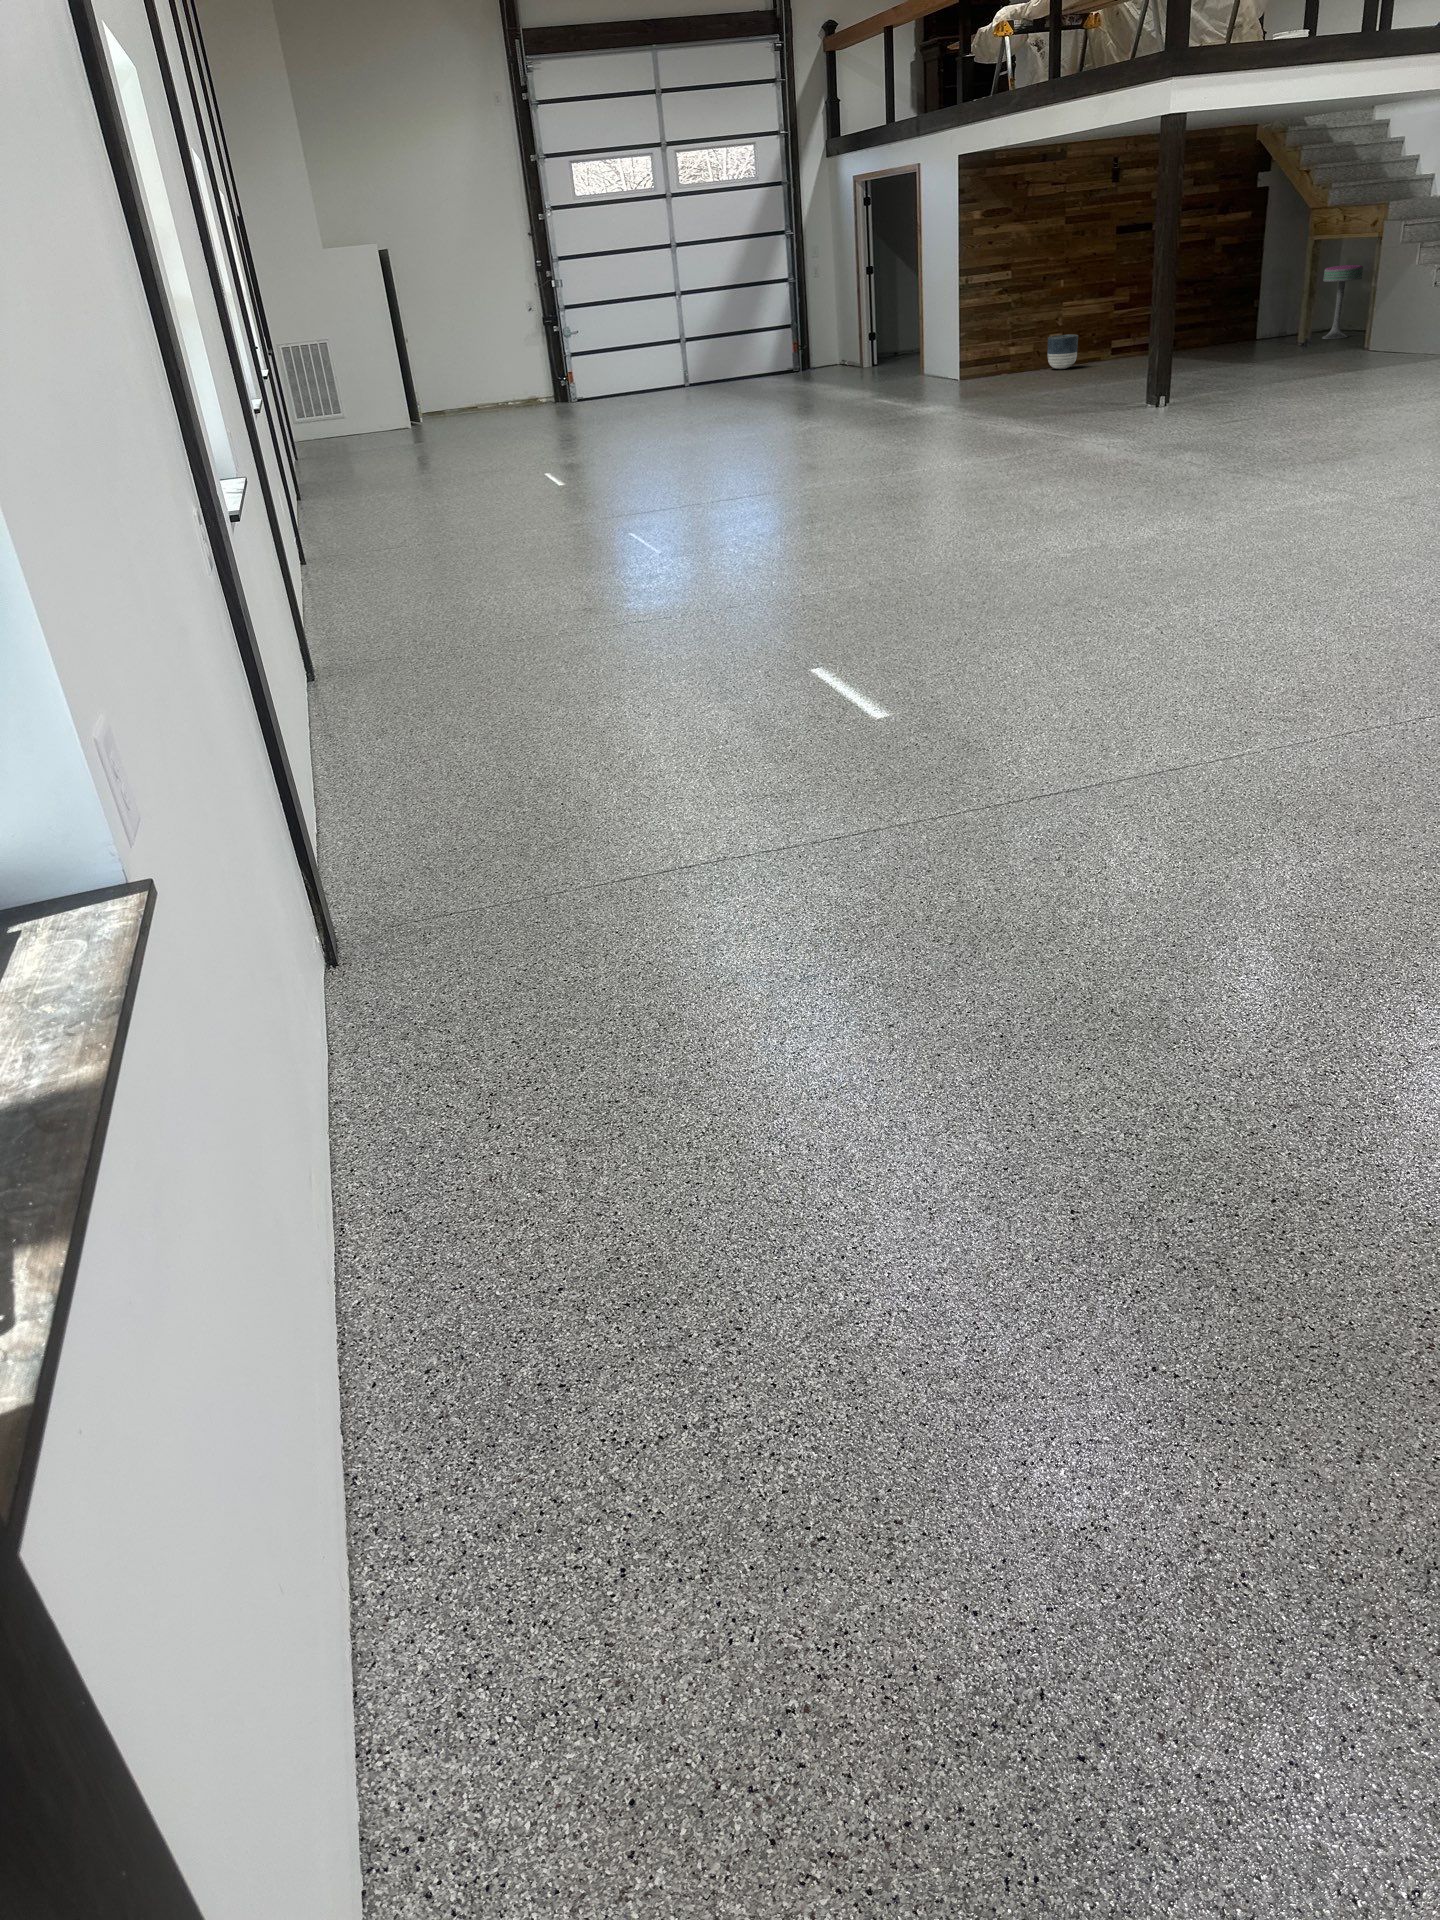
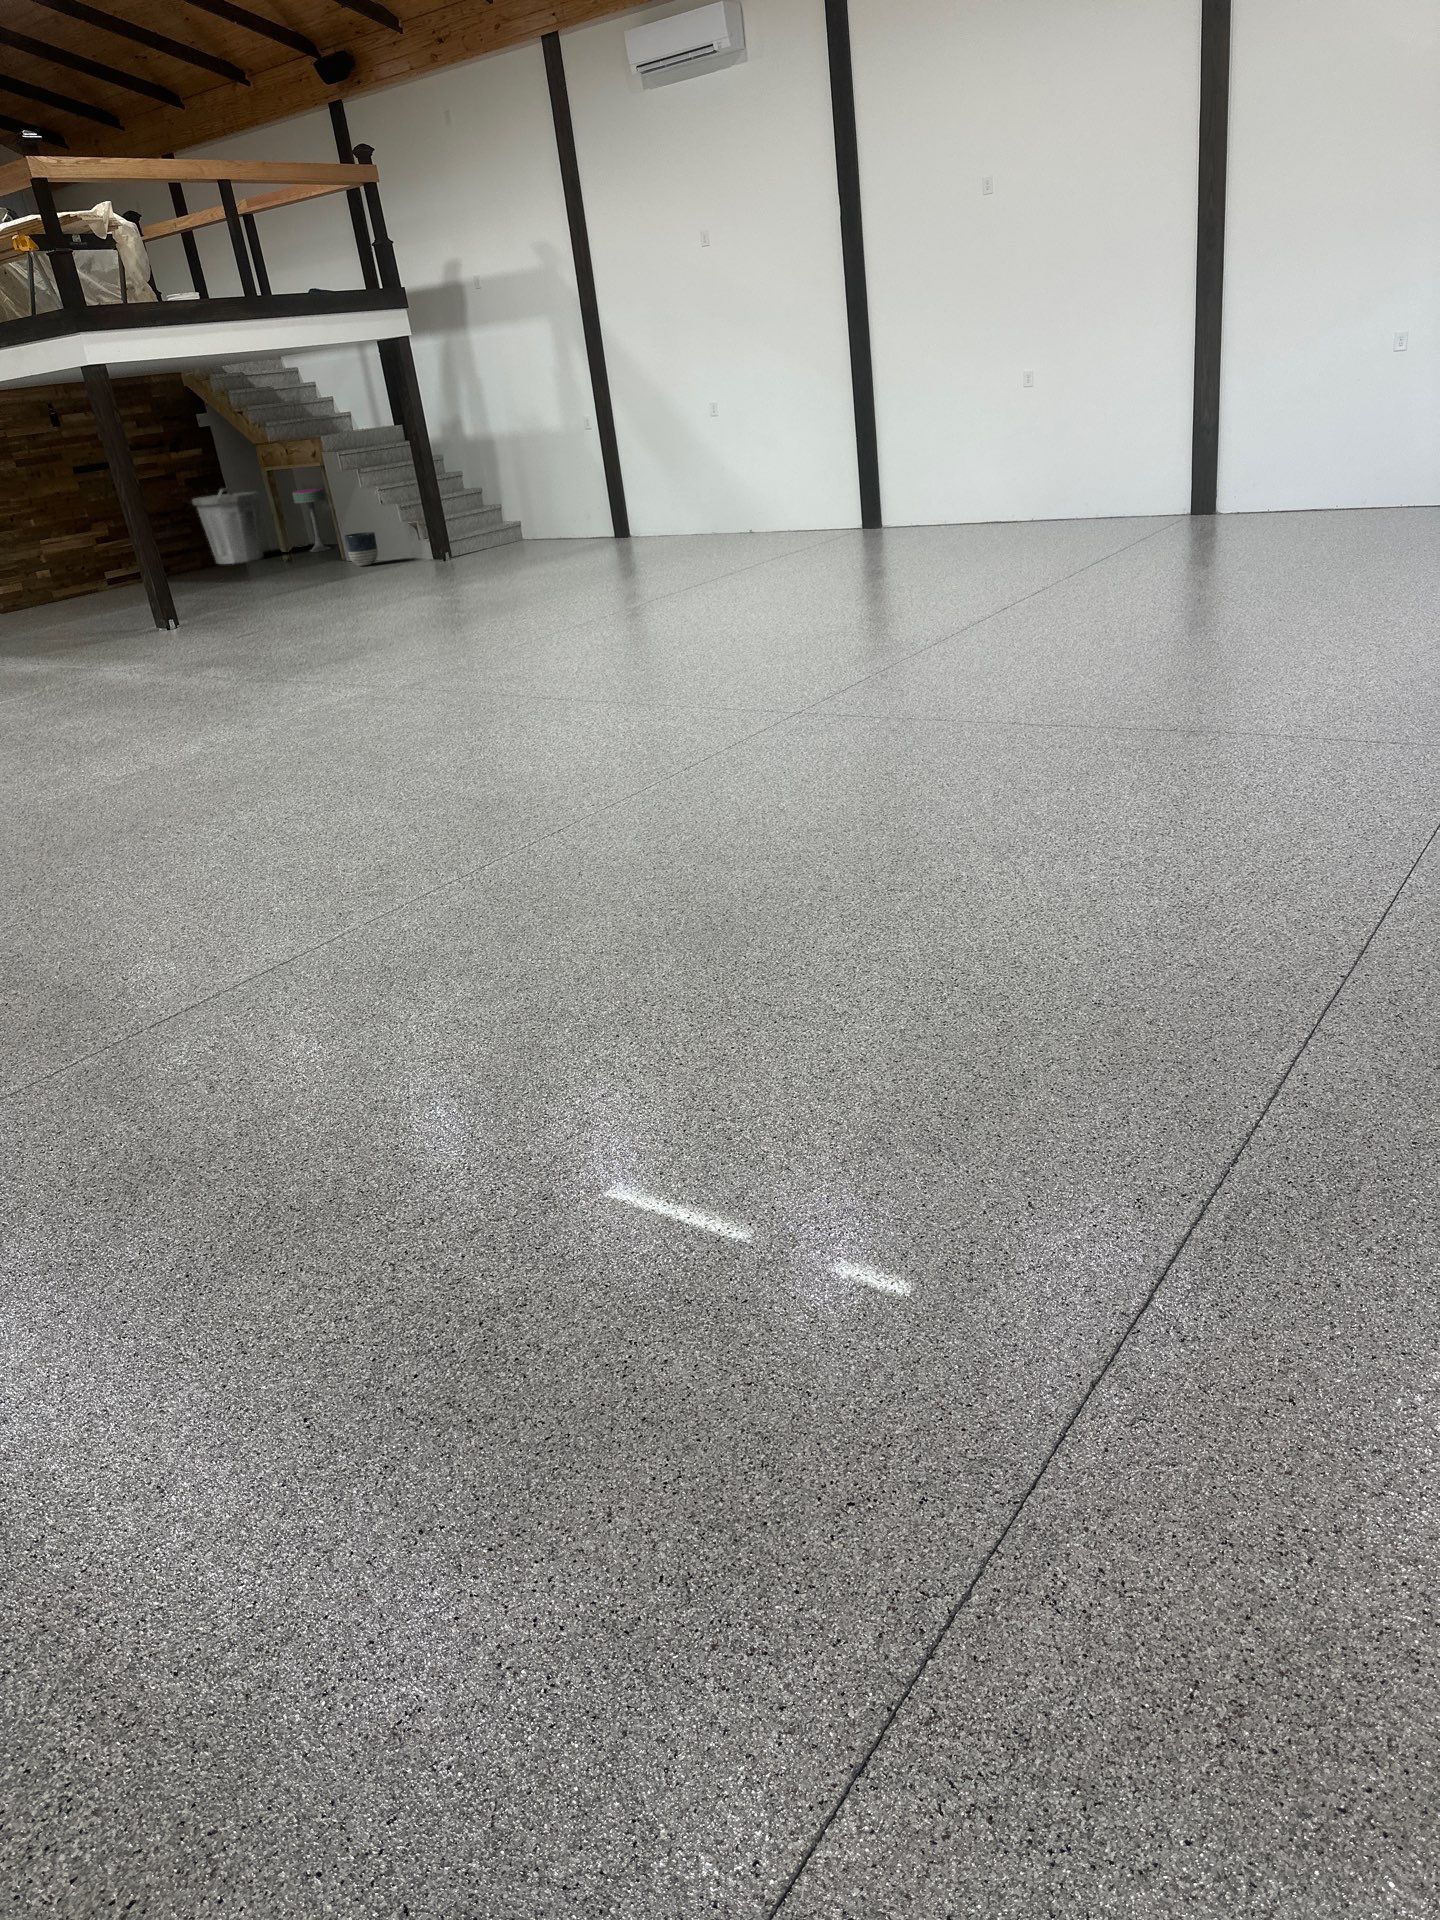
trash can: none [1213,260,1287,346] -> present [192,488,263,564]
planter: present [1048,335,1078,369] -> present [345,532,378,566]

